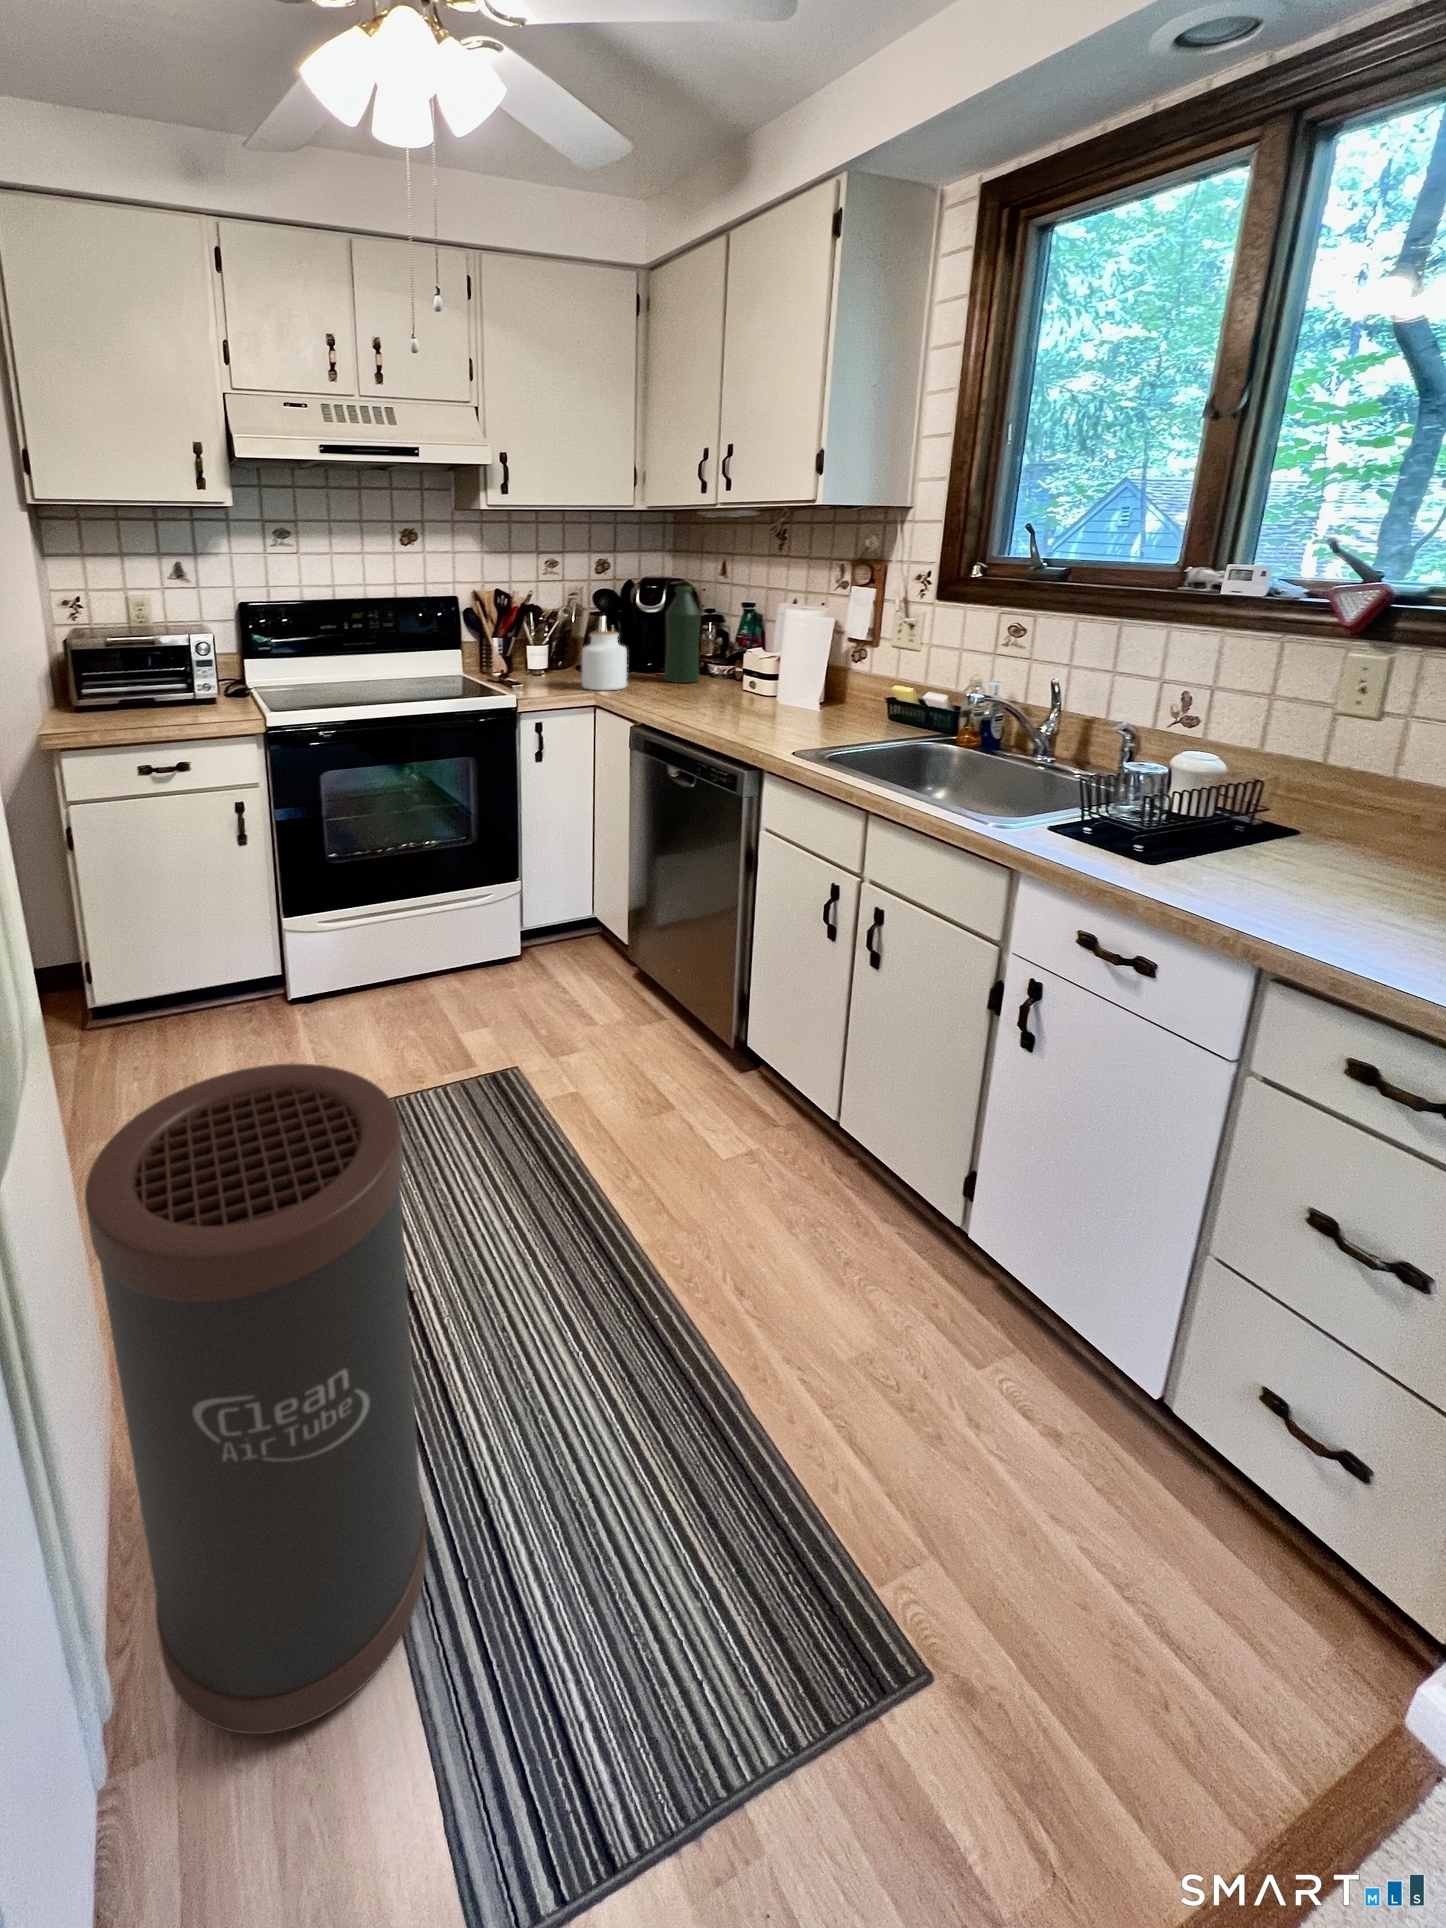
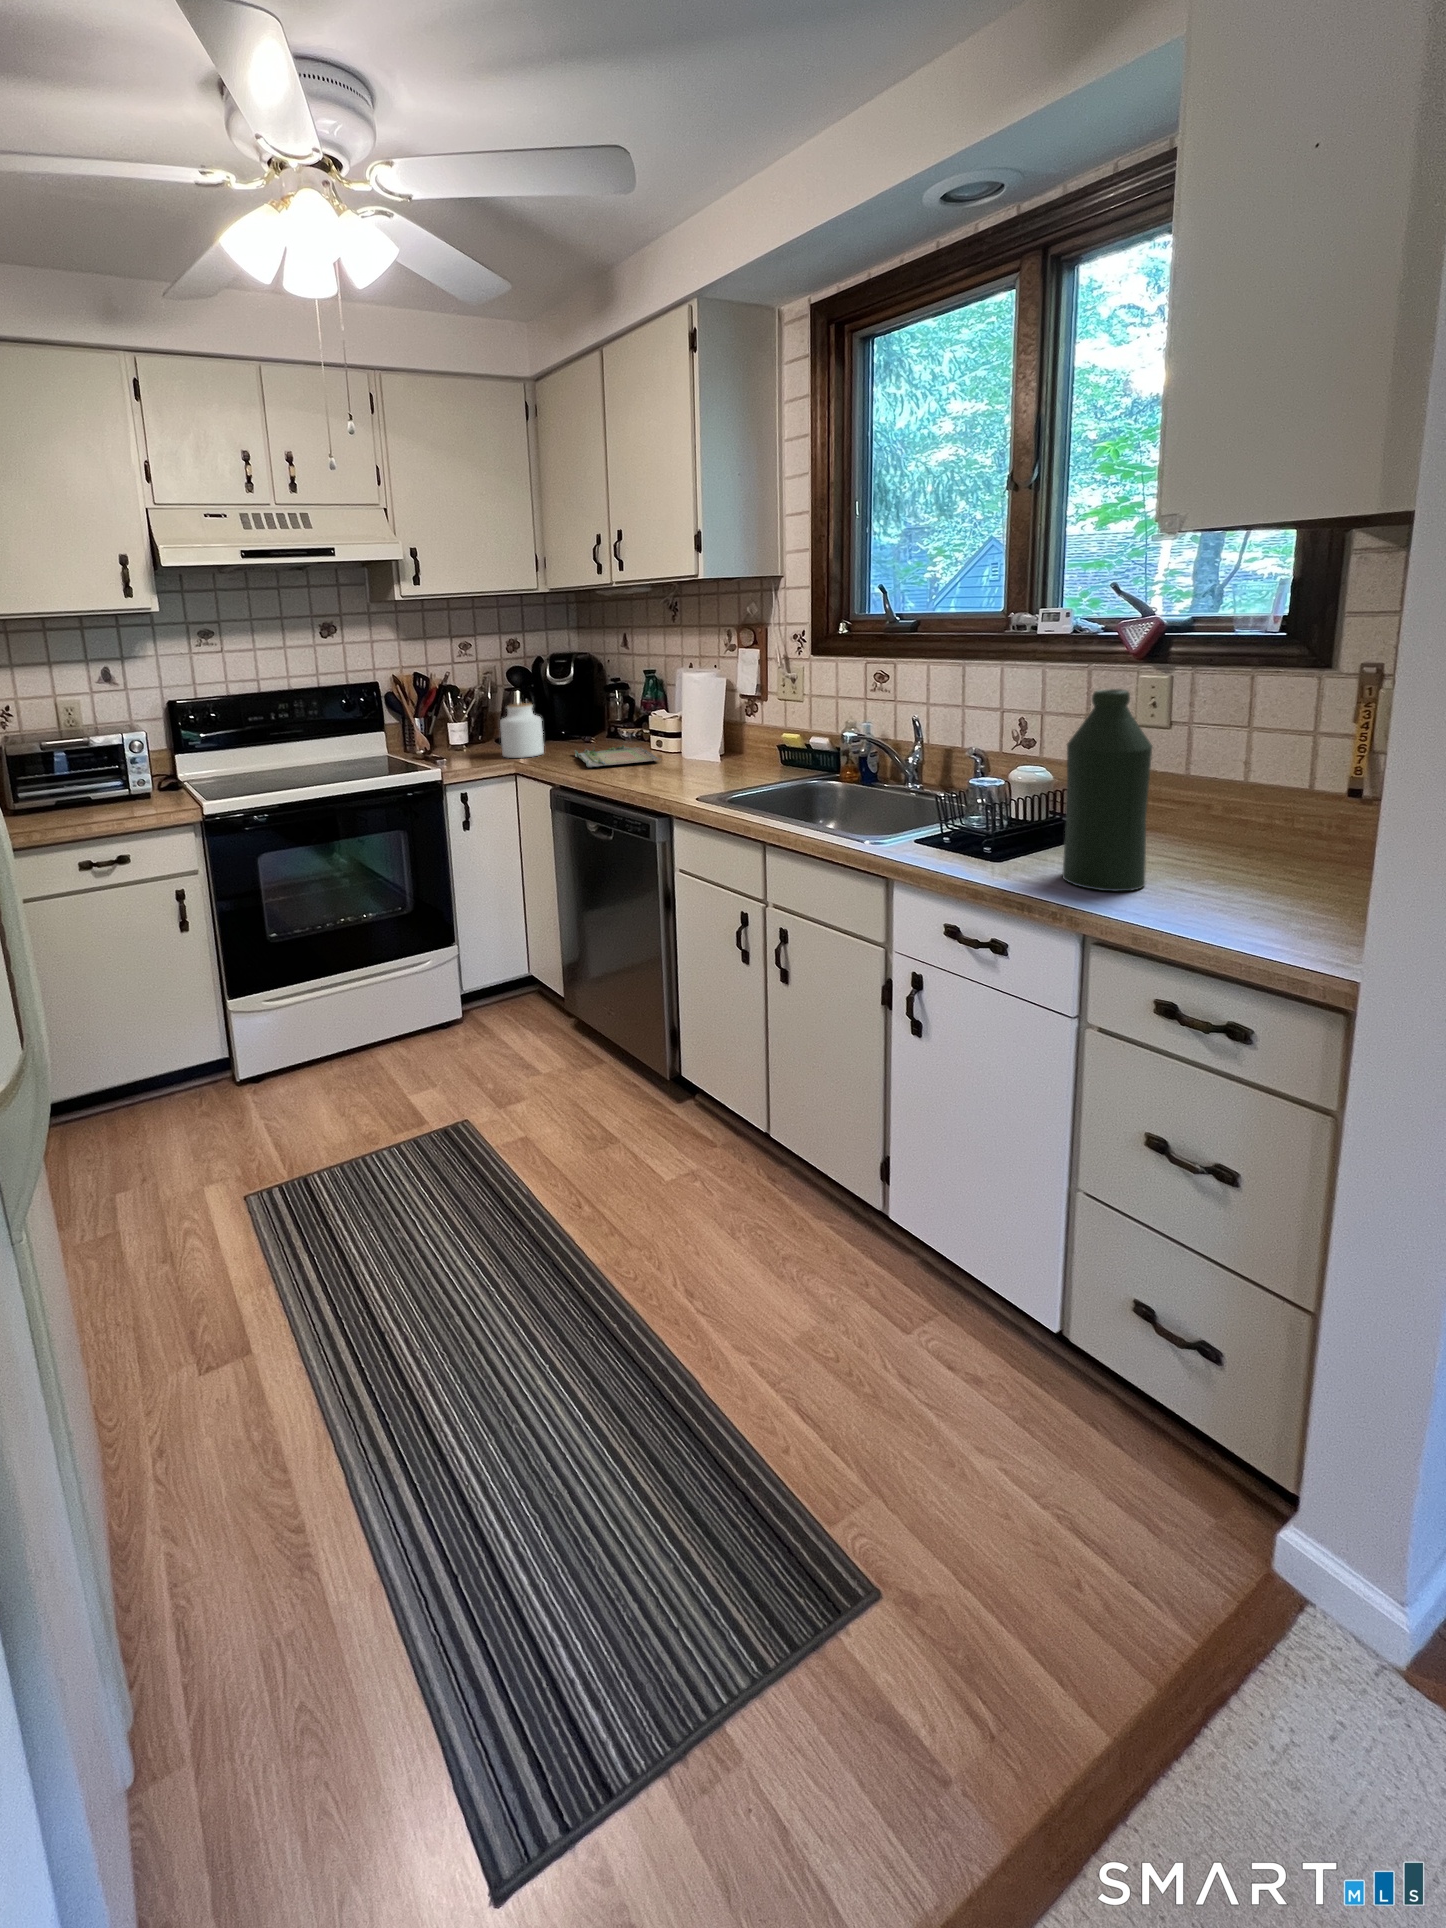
bottle: present [665,586,701,683] -> present [1062,689,1152,891]
tray: none [660,679,755,708] -> present [575,742,661,768]
trash can: present [85,1064,427,1734] -> none [88,1101,418,1742]

